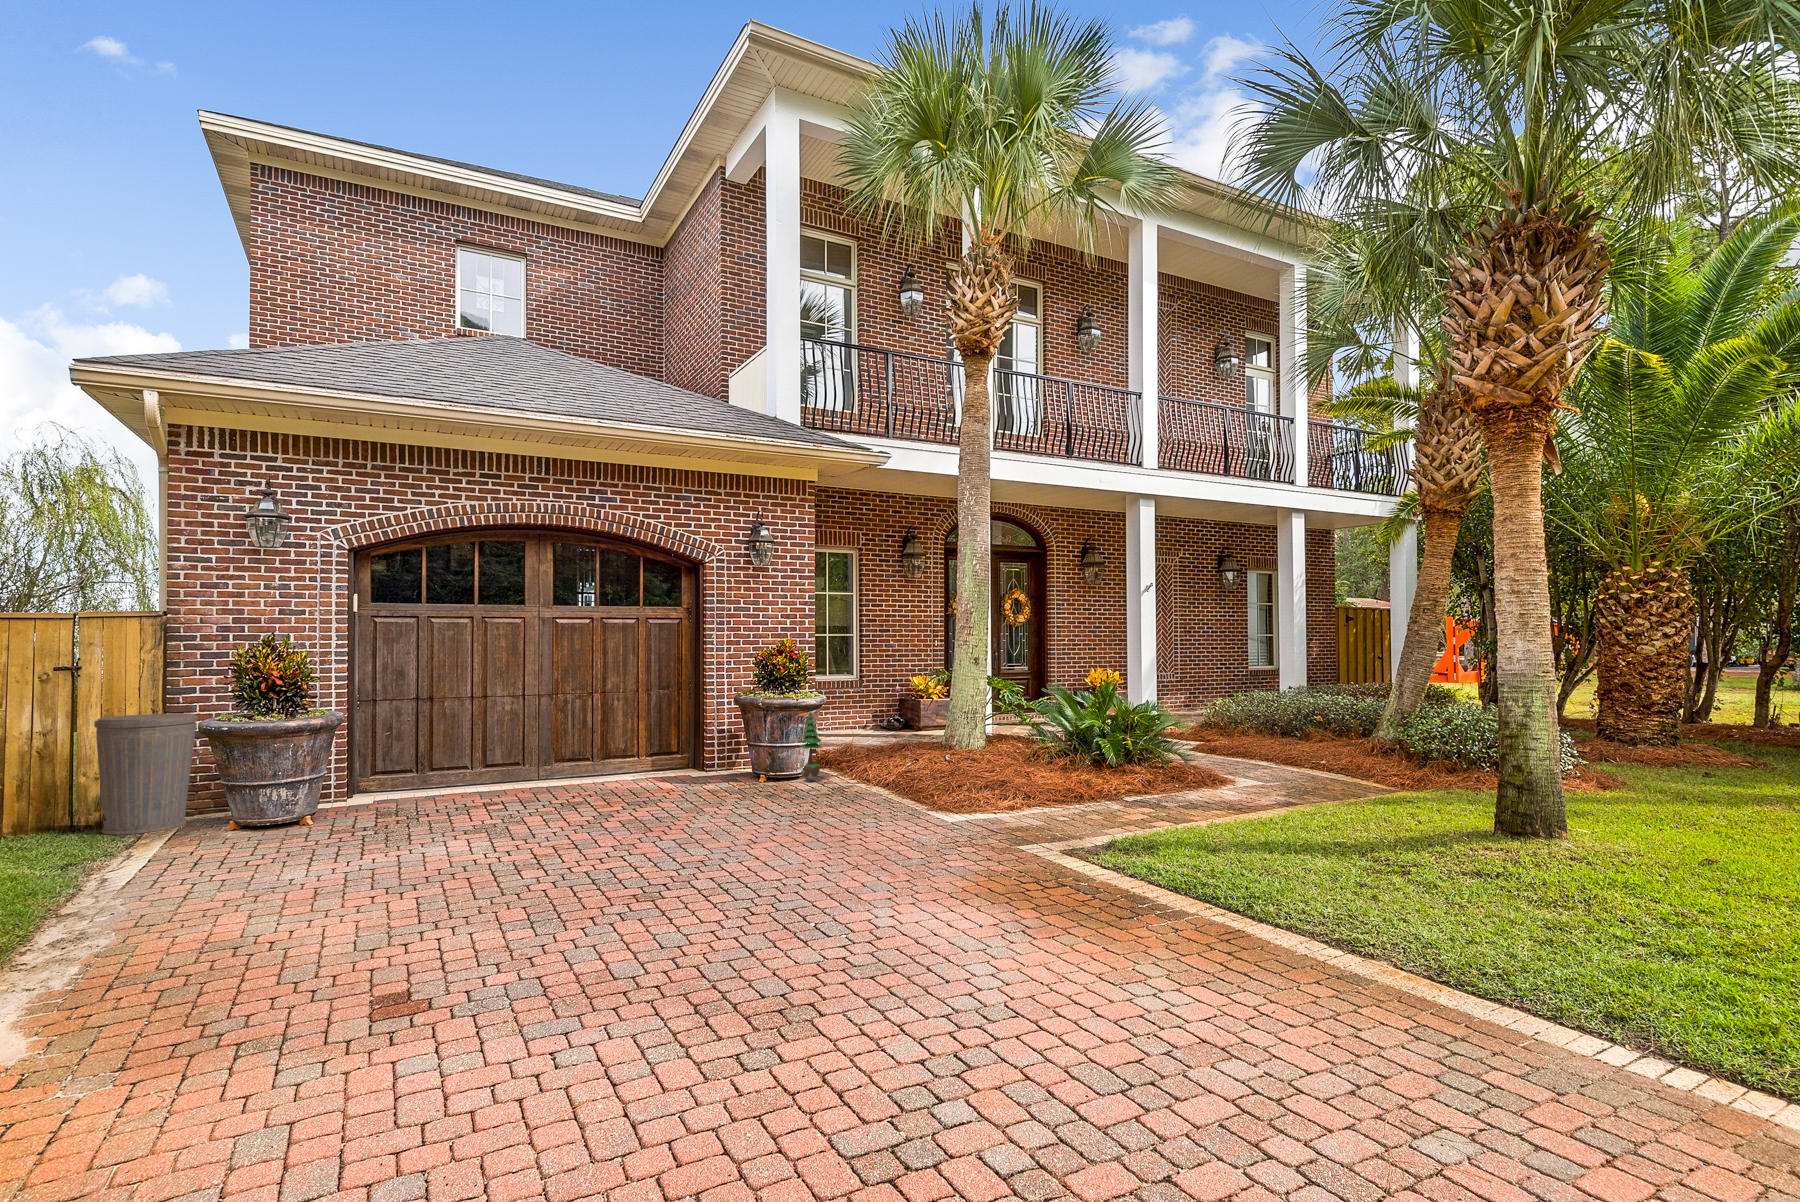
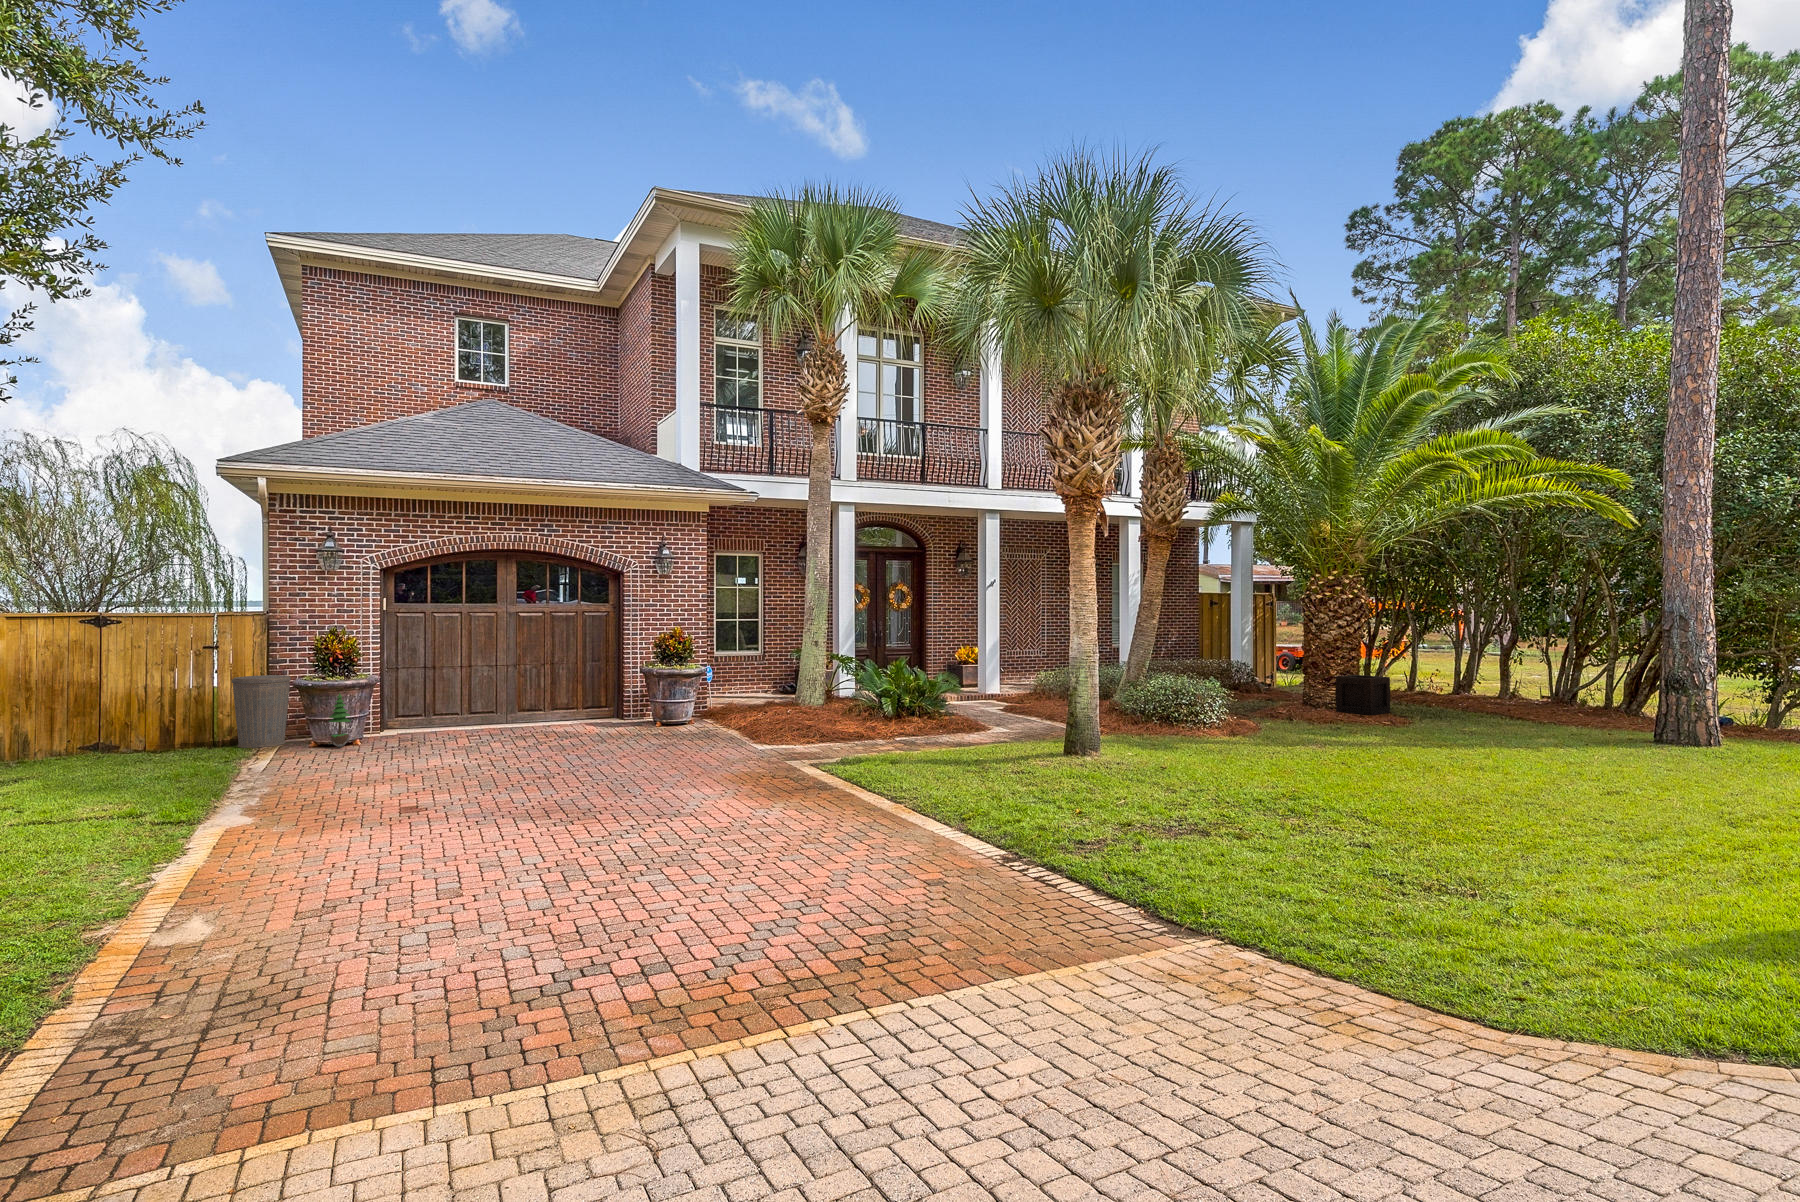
wooden crate: none [1663,699,1741,754] -> present [1336,675,1390,715]
potted tree: present [801,712,822,782] -> present [328,693,351,748]

